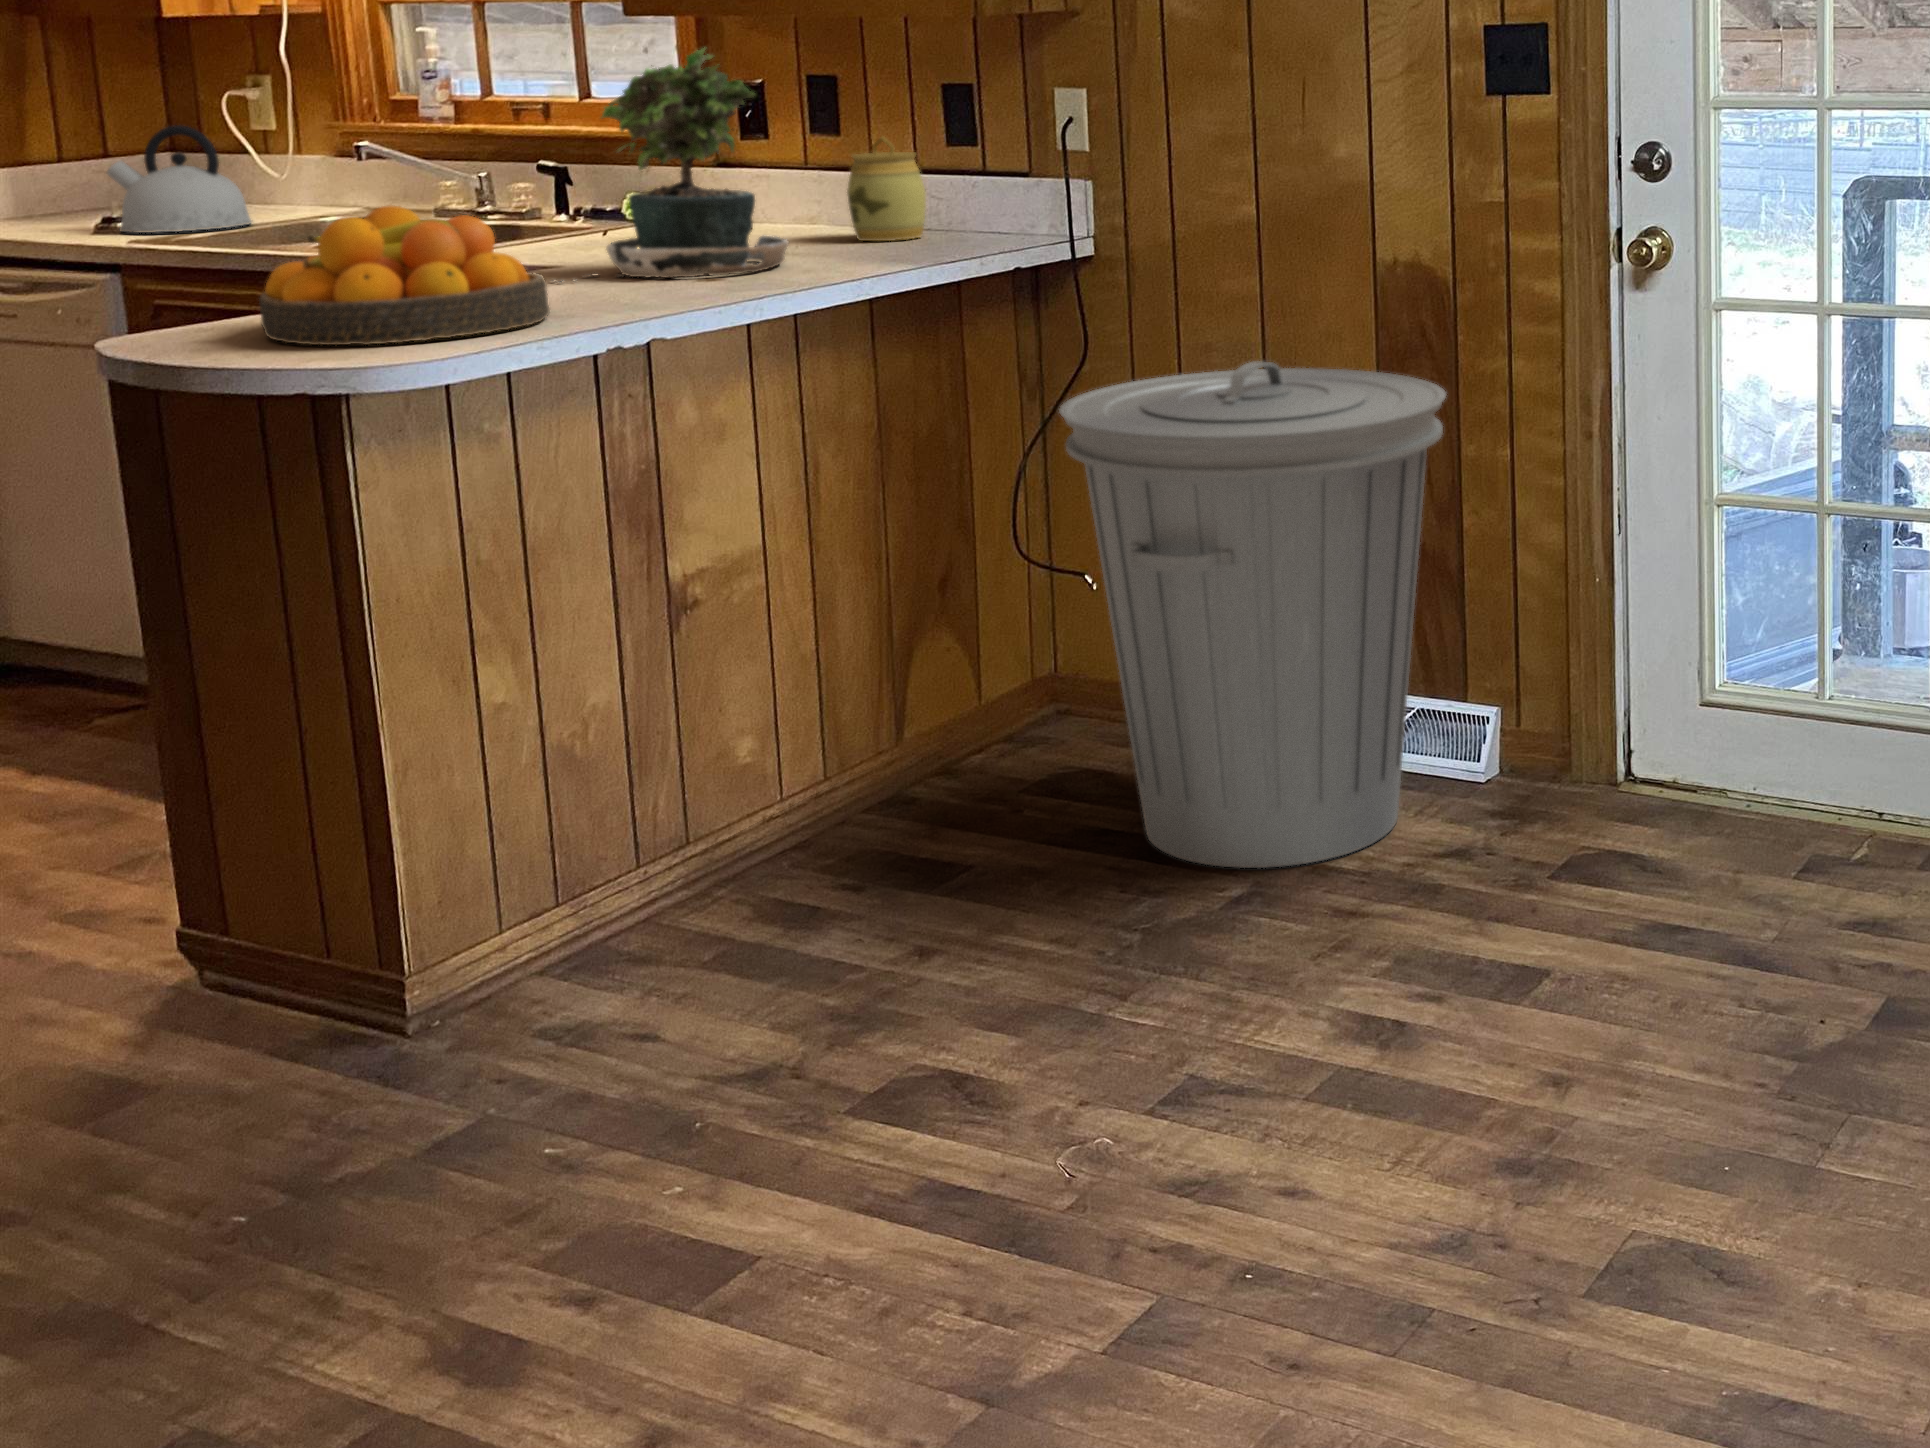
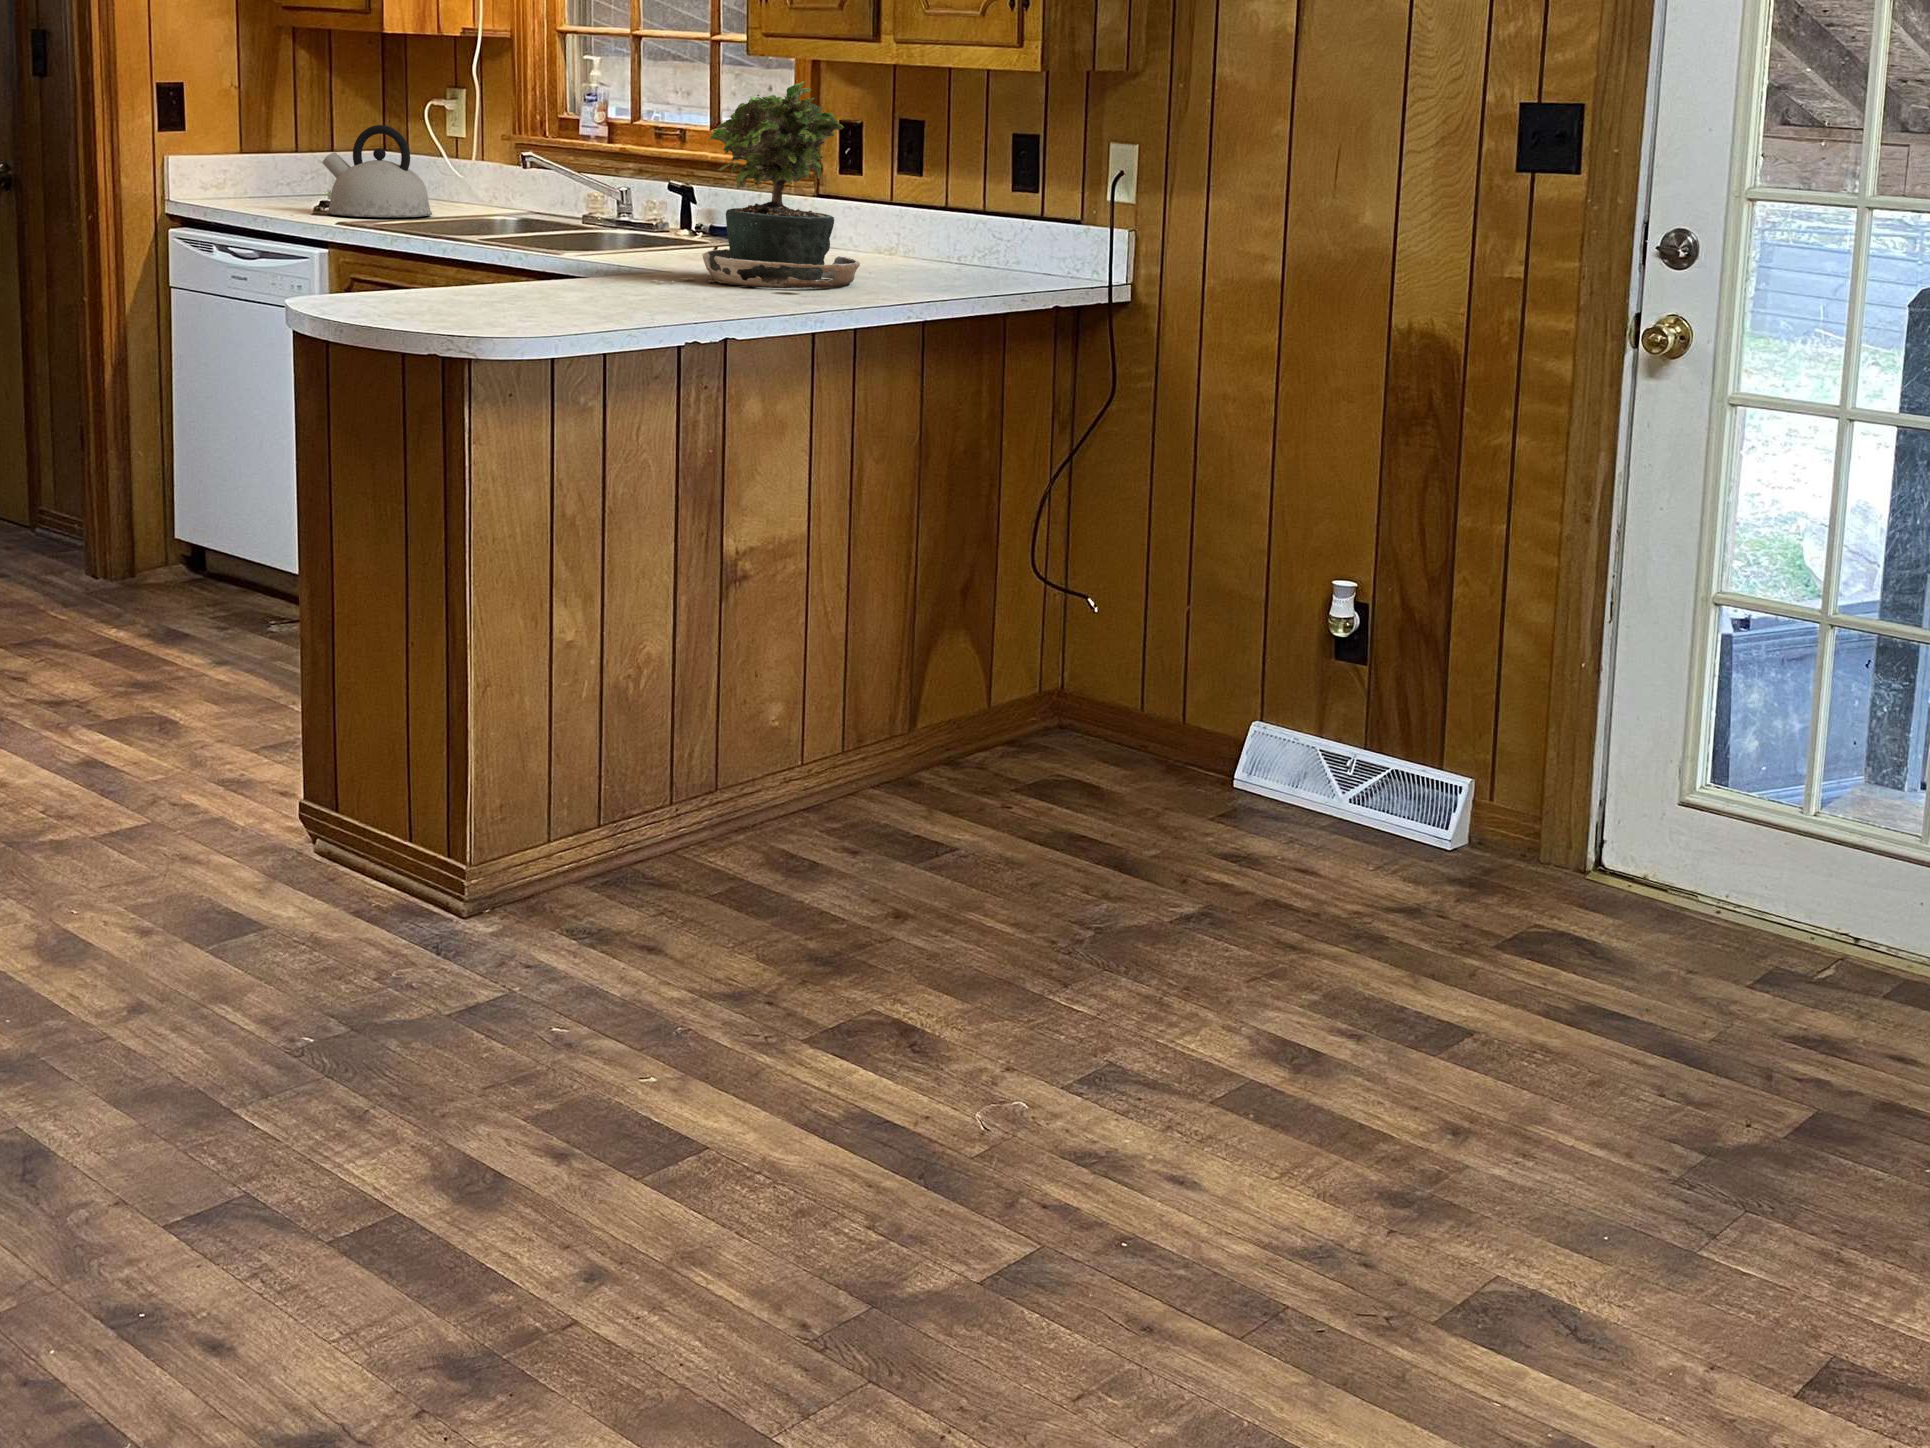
jar: present [847,137,926,241] -> none [922,174,991,272]
fruit bowl: present [259,205,550,345] -> none [410,201,641,318]
trash can: present [1060,362,1446,868] -> none [1079,412,1450,899]

